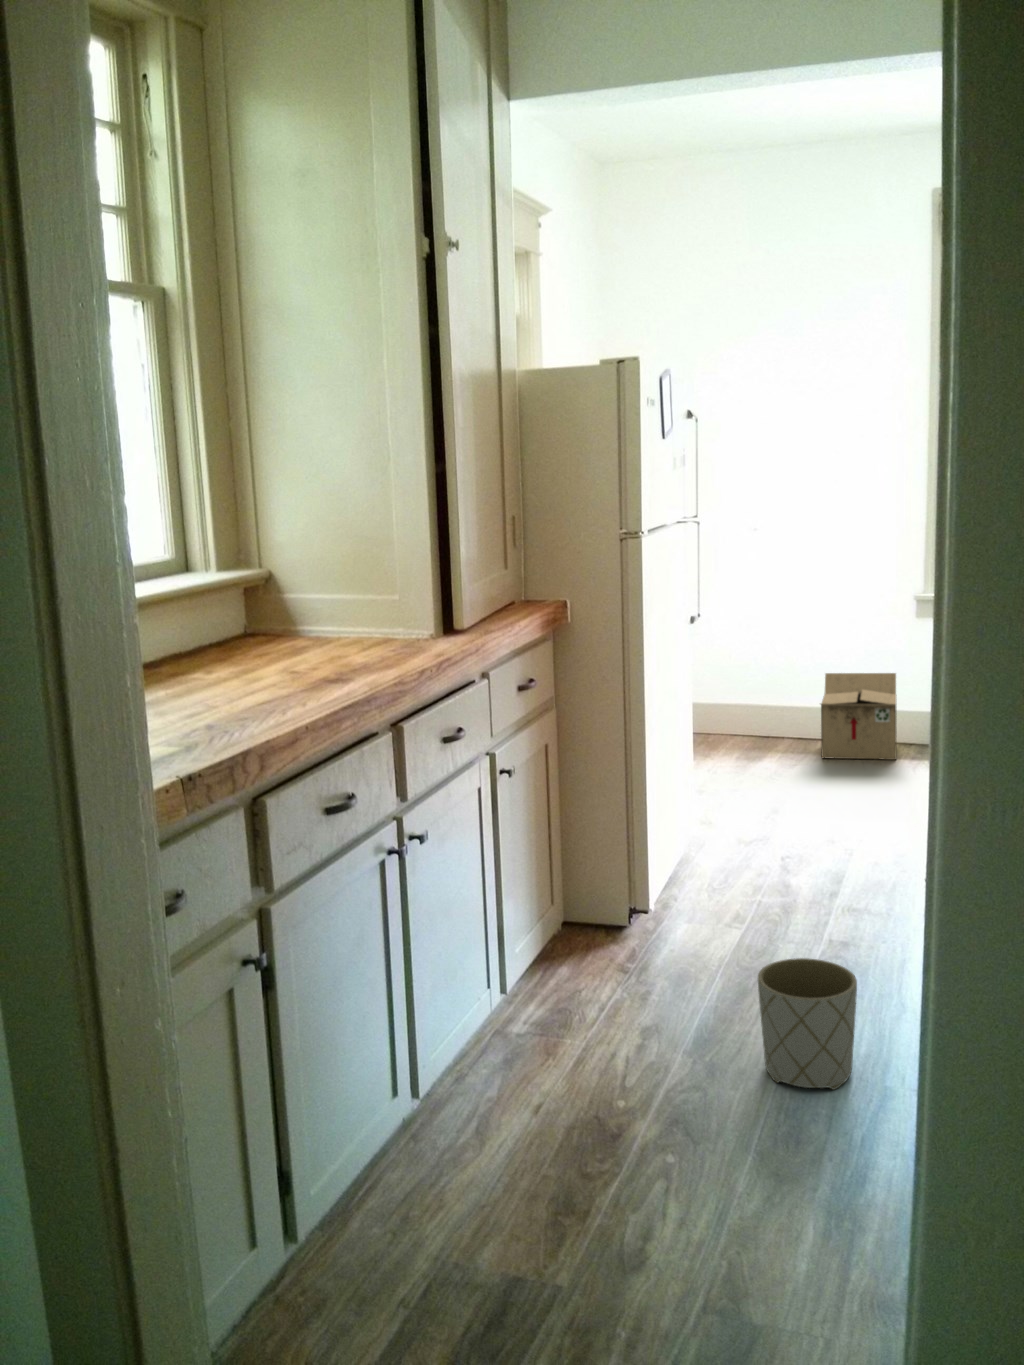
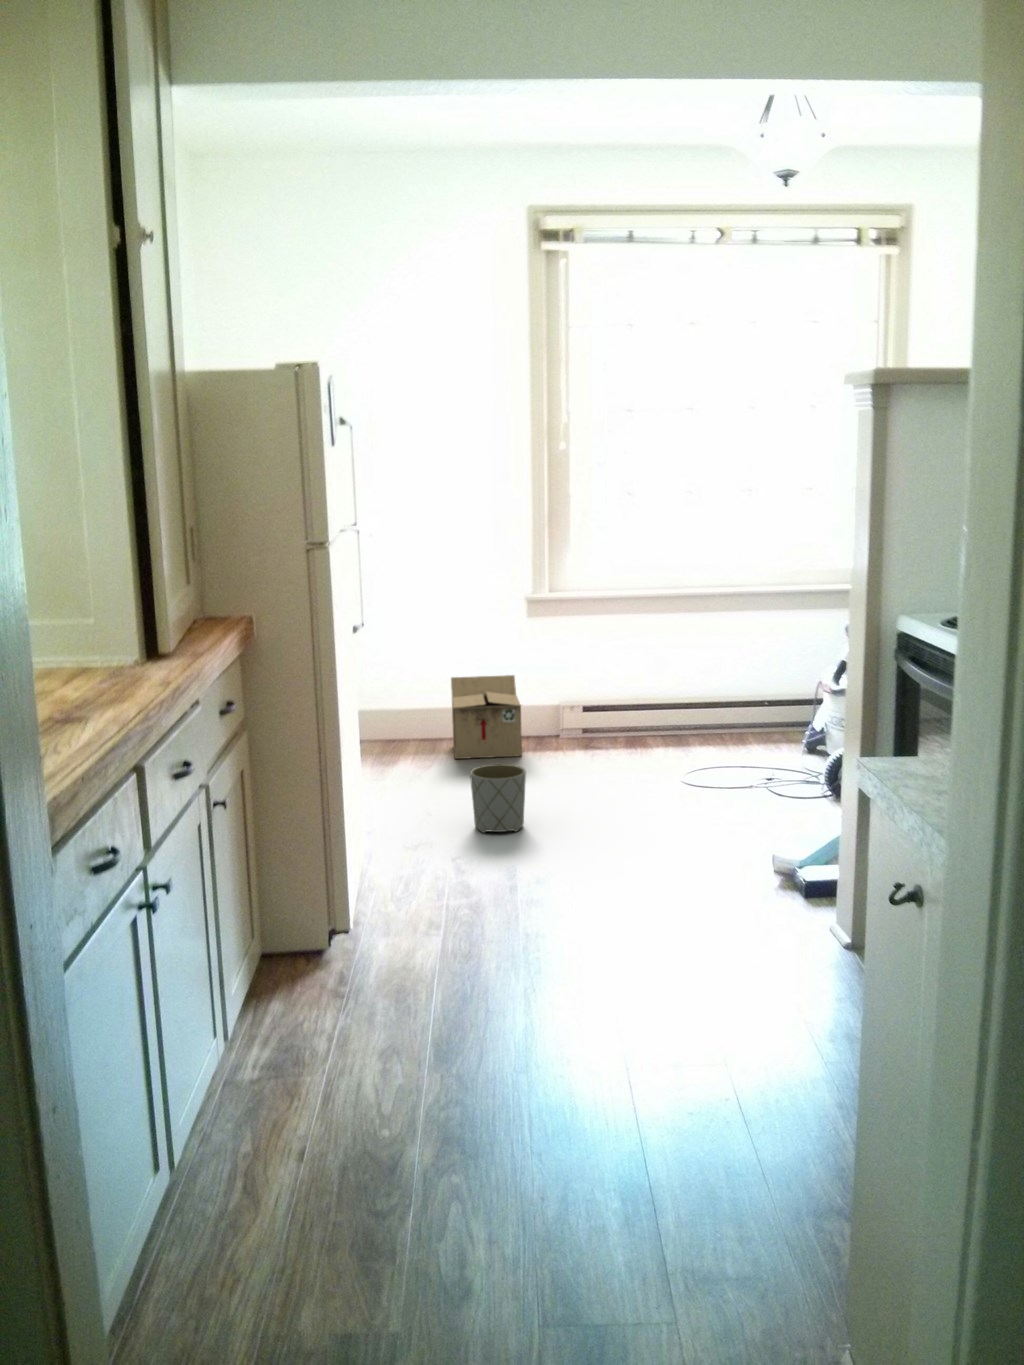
planter: present [758,958,857,1090] -> present [470,764,526,833]

